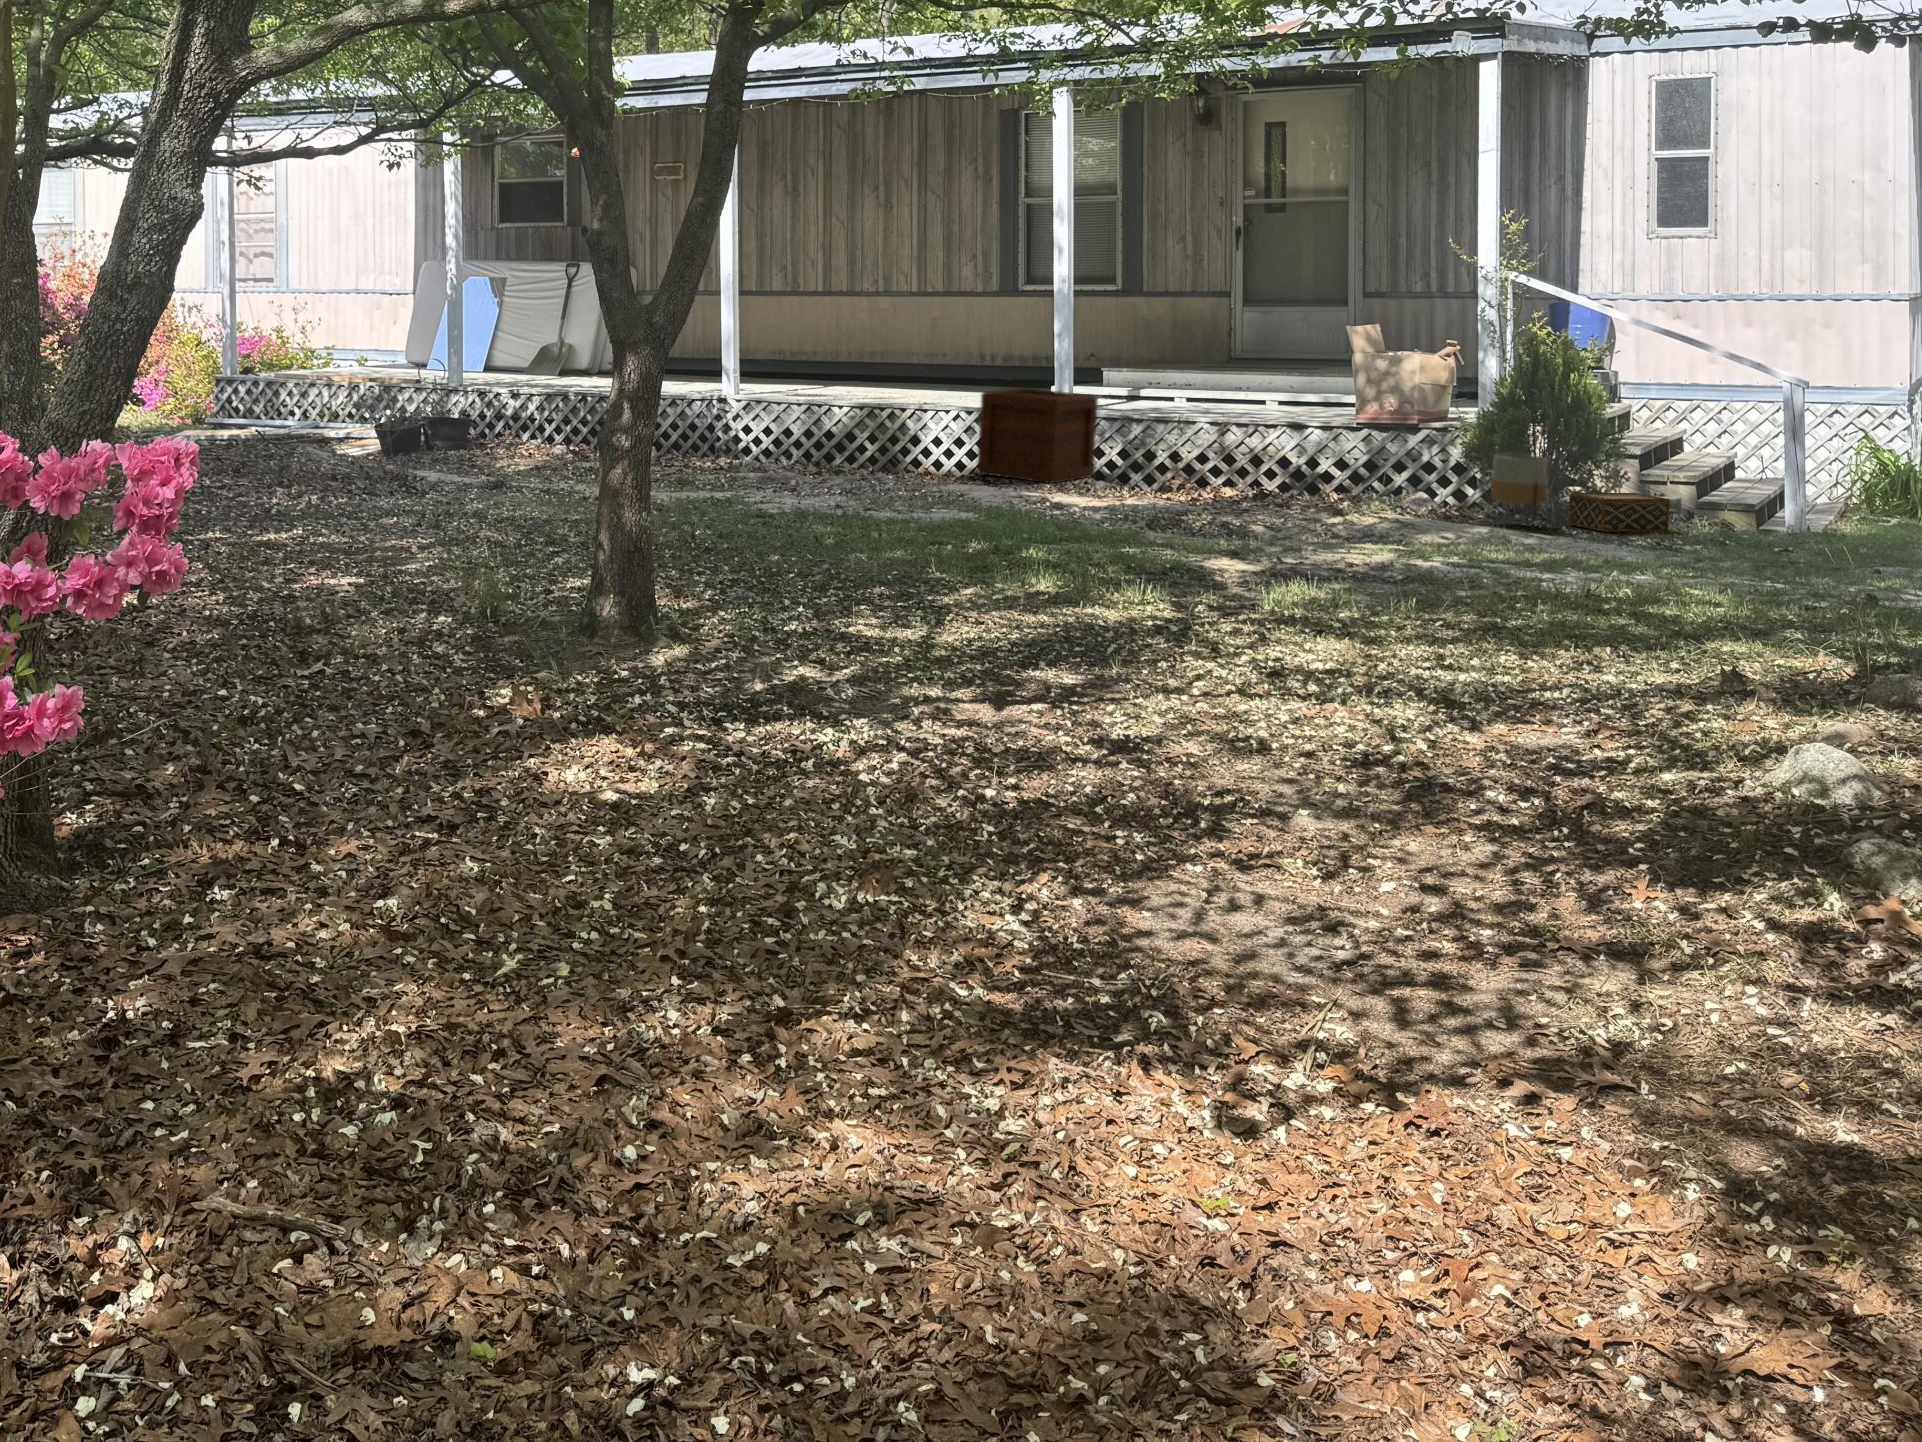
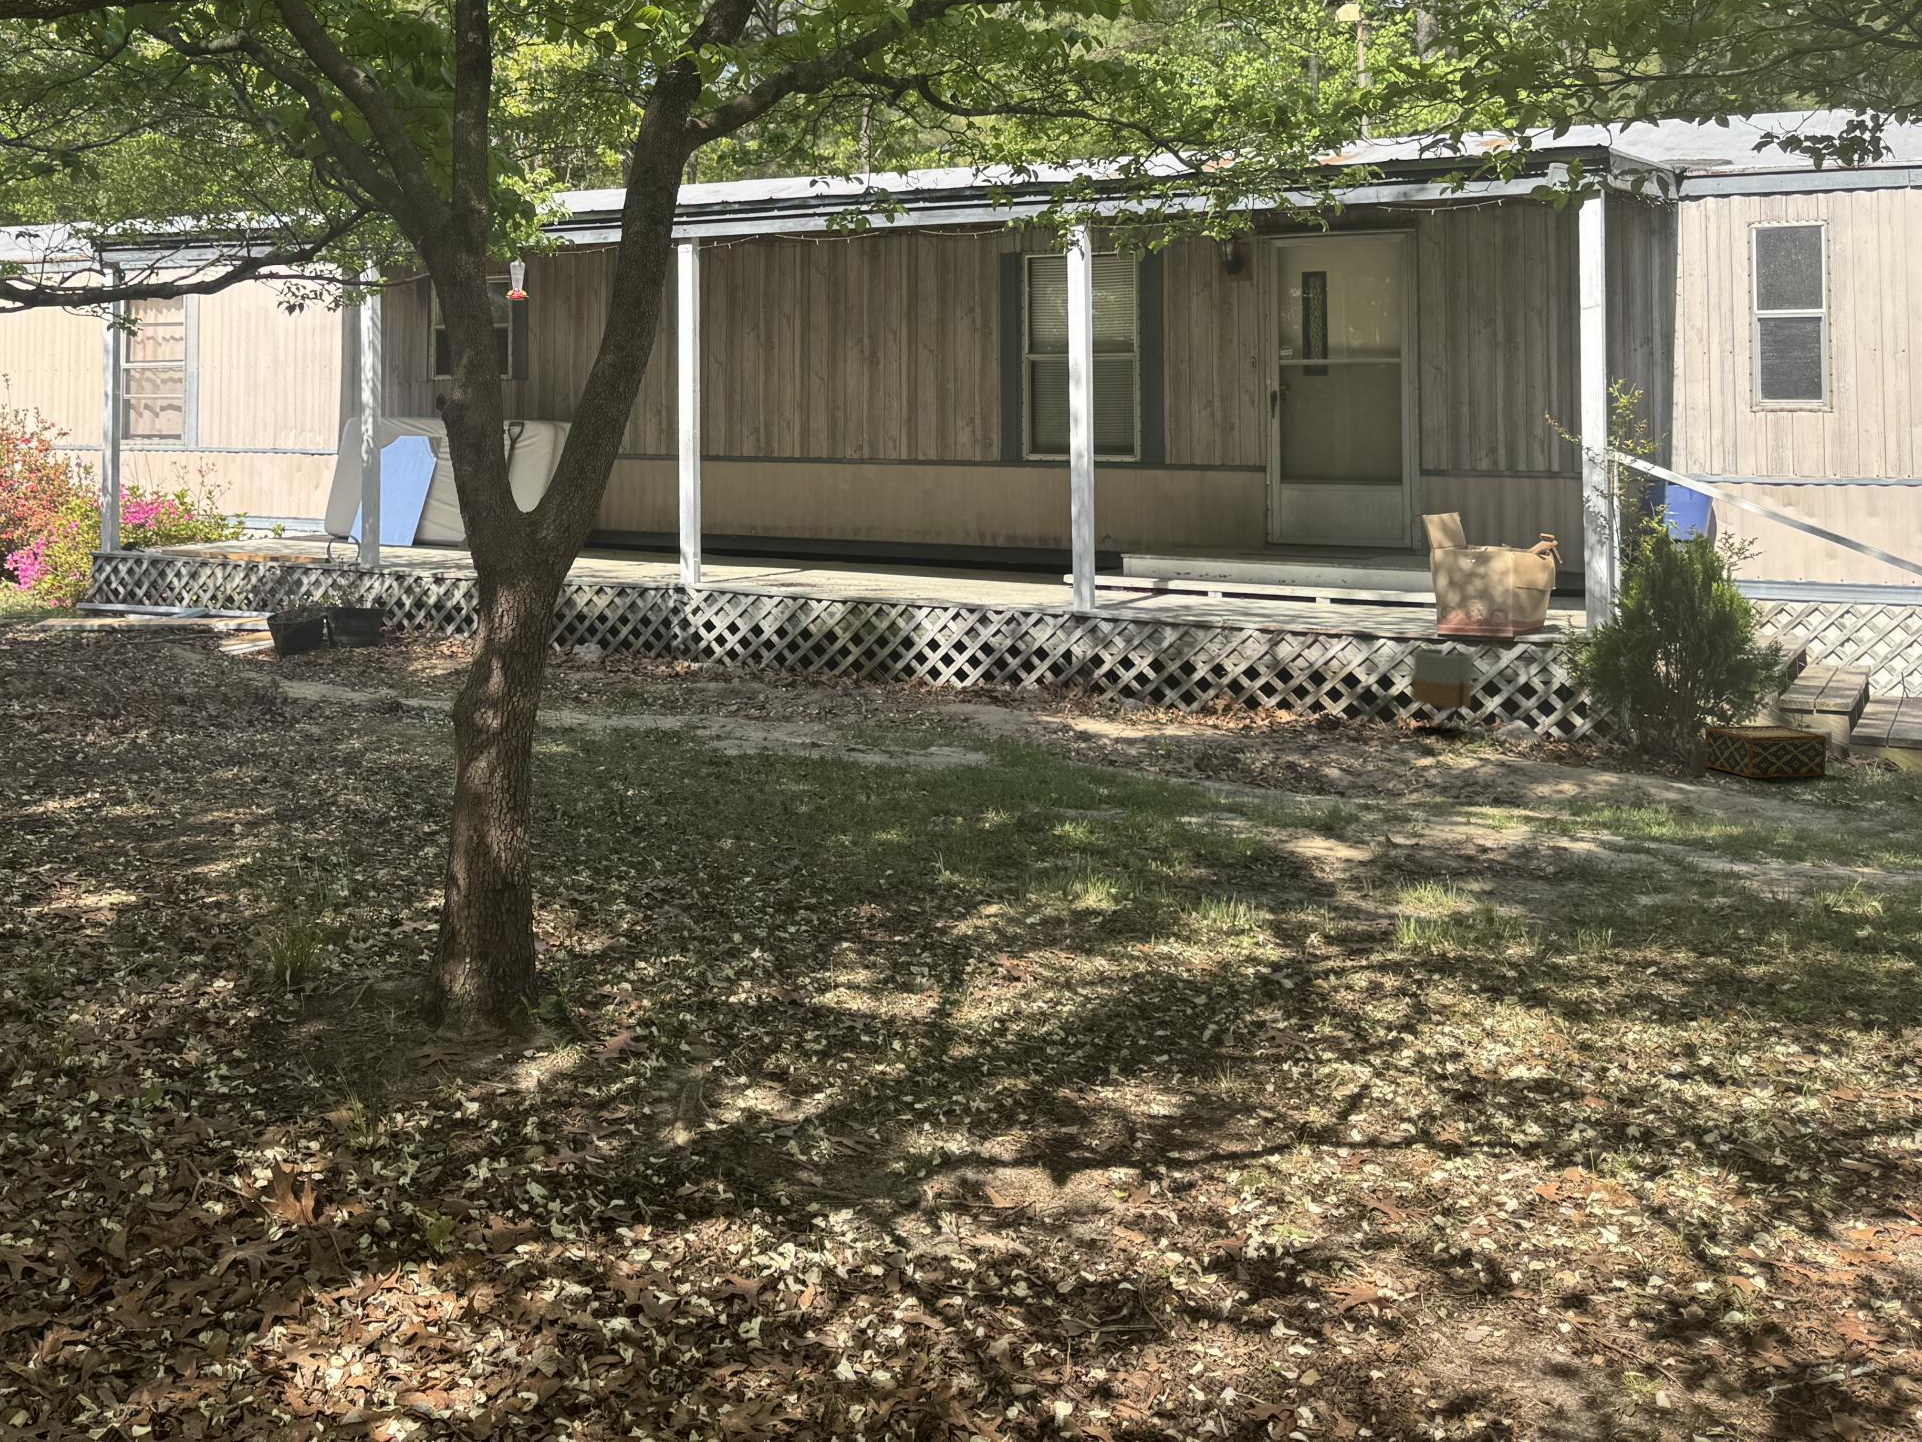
wooden crate: present [977,388,1098,483] -> none [984,584,1126,704]
planter: present [1489,453,1547,508] -> present [1410,648,1473,726]

